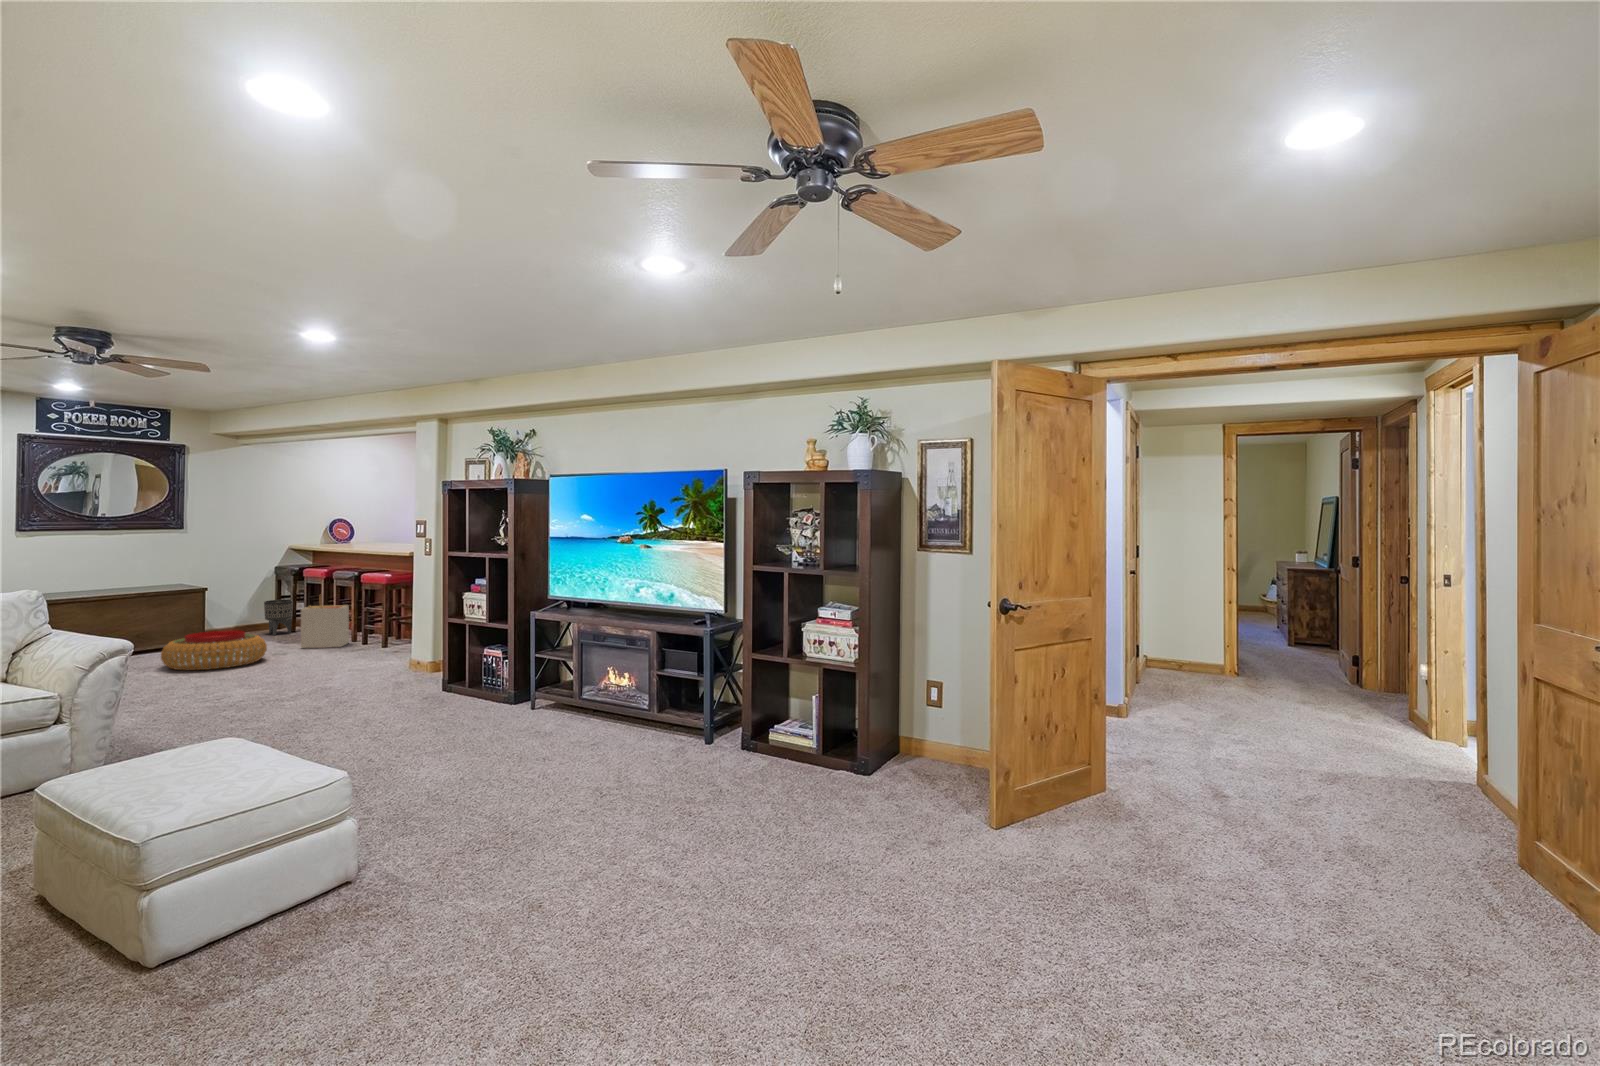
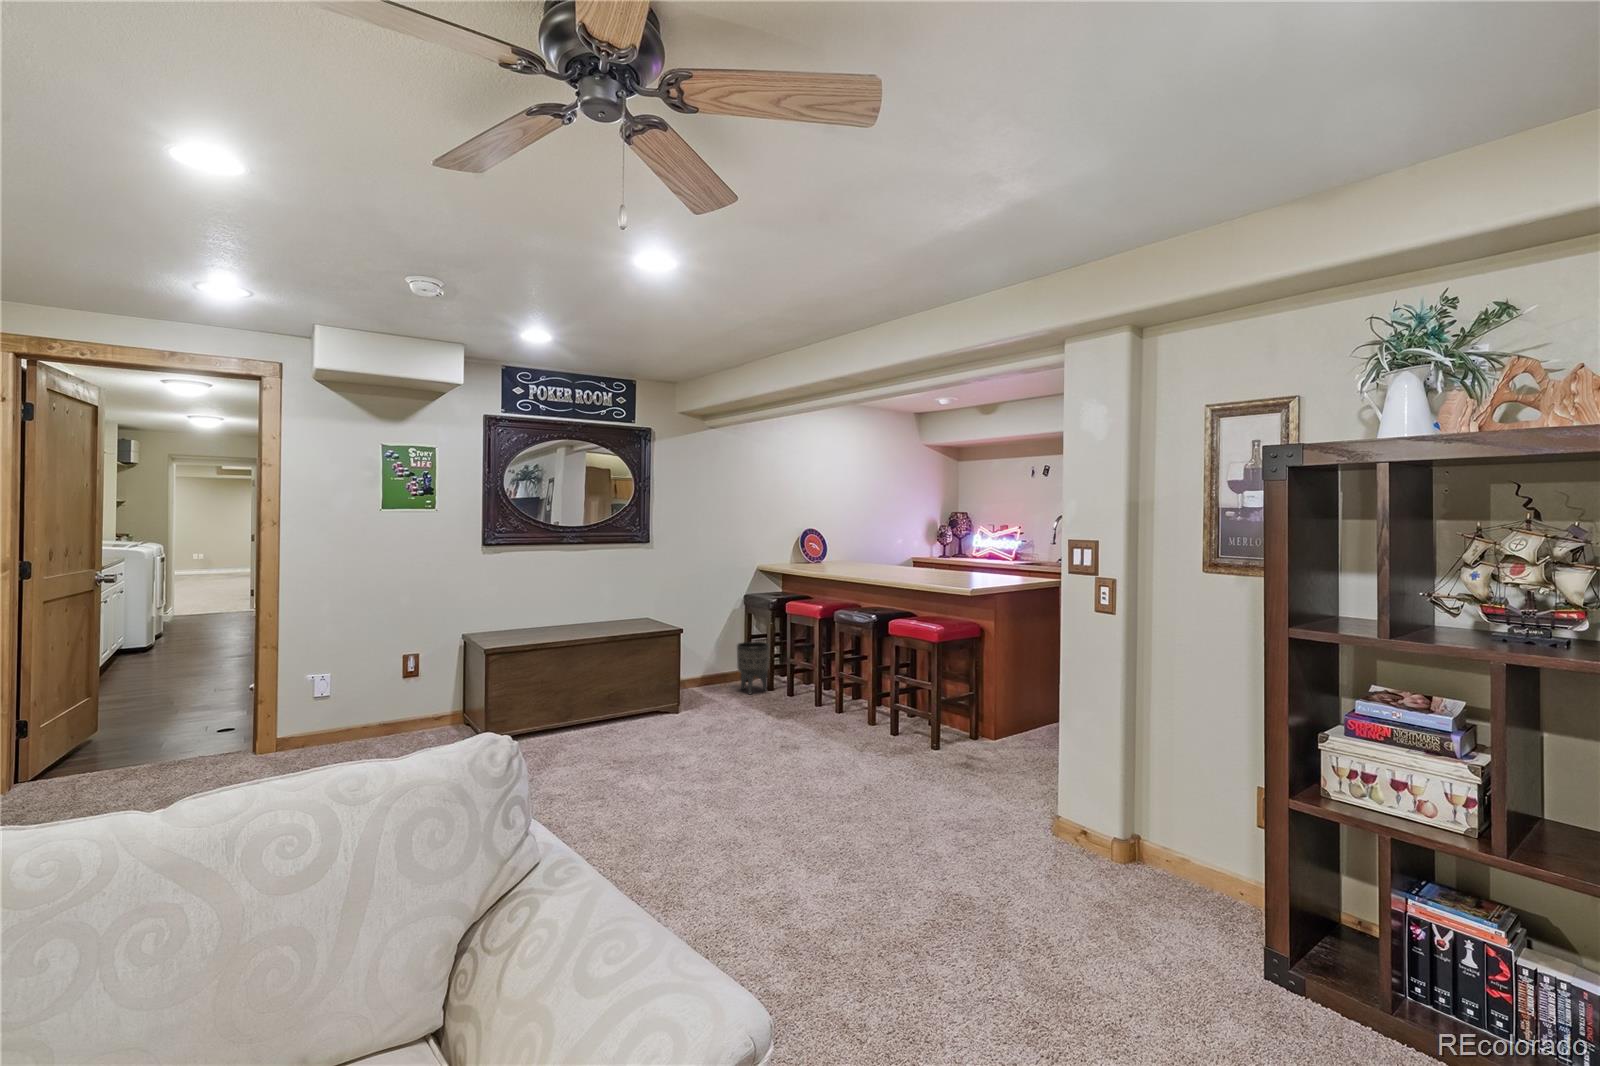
storage bin: present [301,598,349,648] -> none [807,649,865,737]
pouf: present [161,630,267,670] -> none [647,710,782,788]

